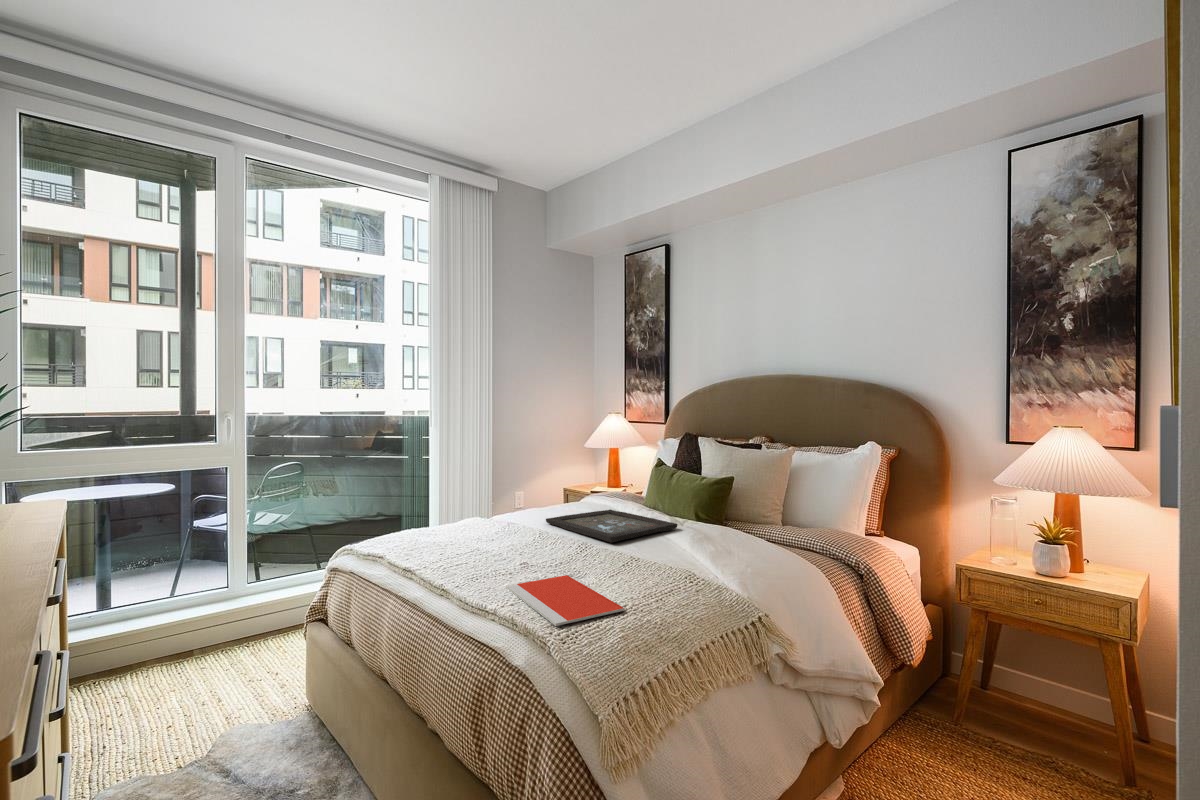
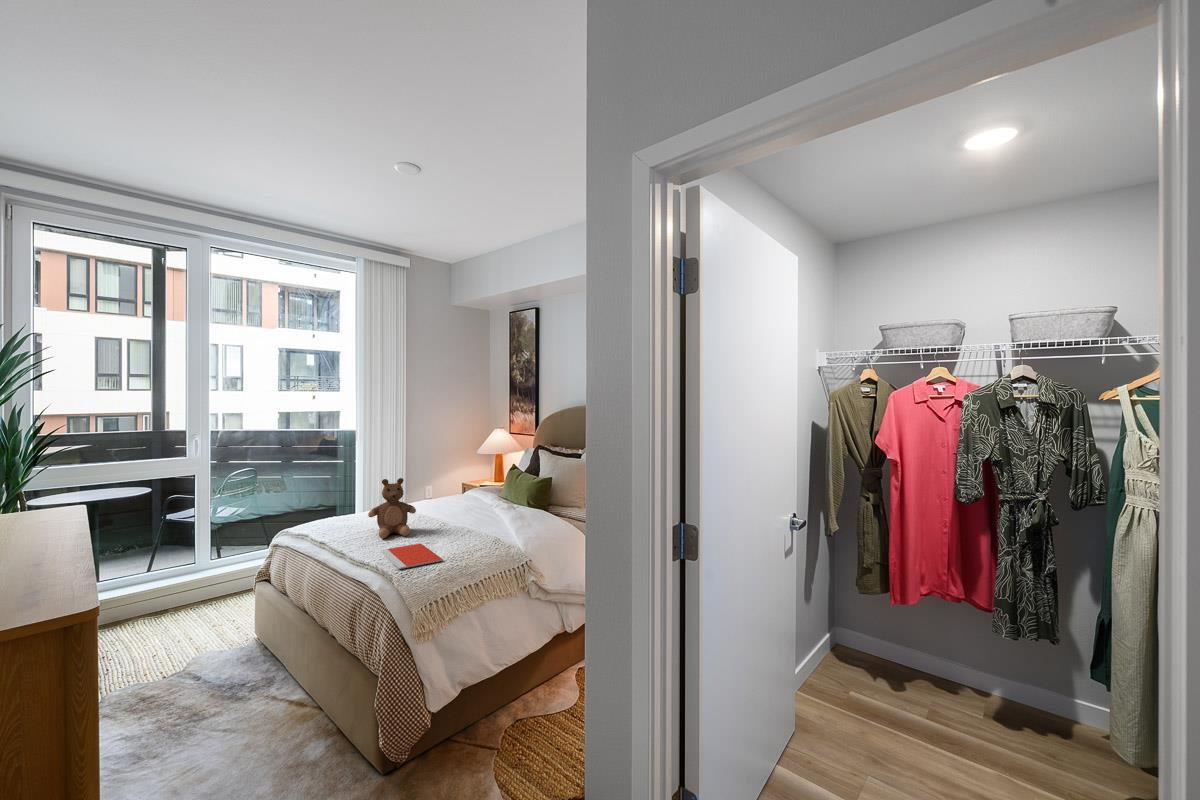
teddy bear: none [476,467,547,565] -> present [368,478,416,538]
tray: present [546,510,677,542] -> none [424,502,510,524]

